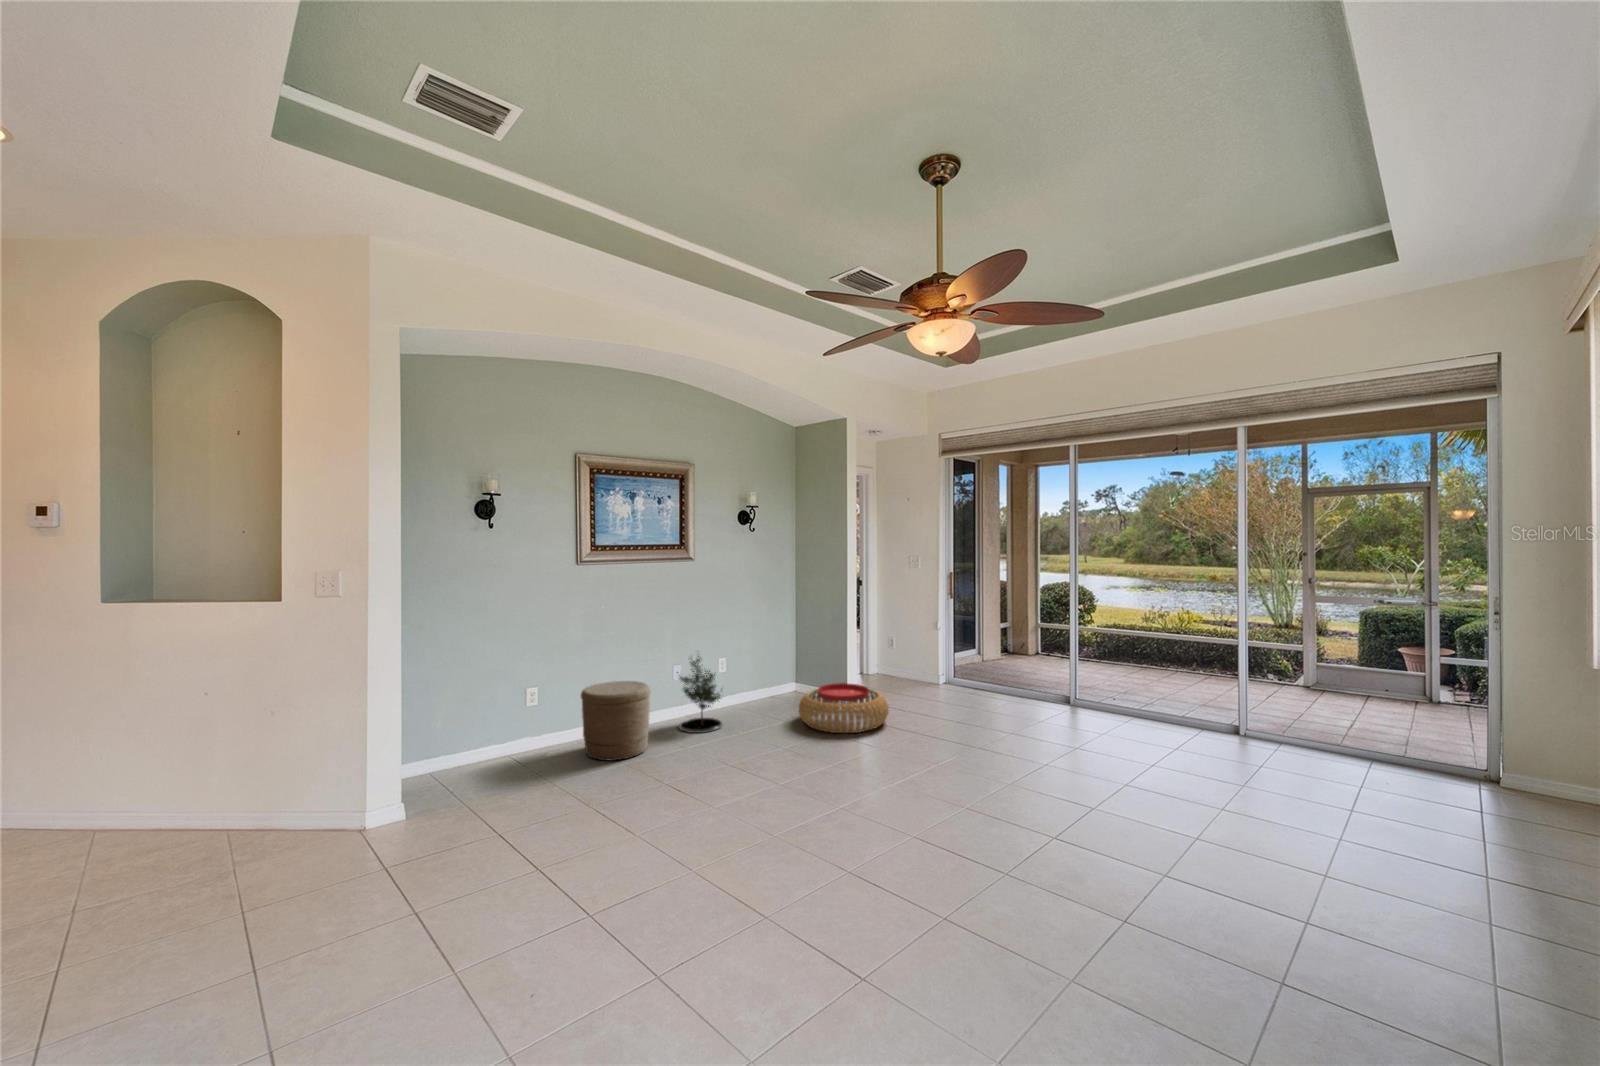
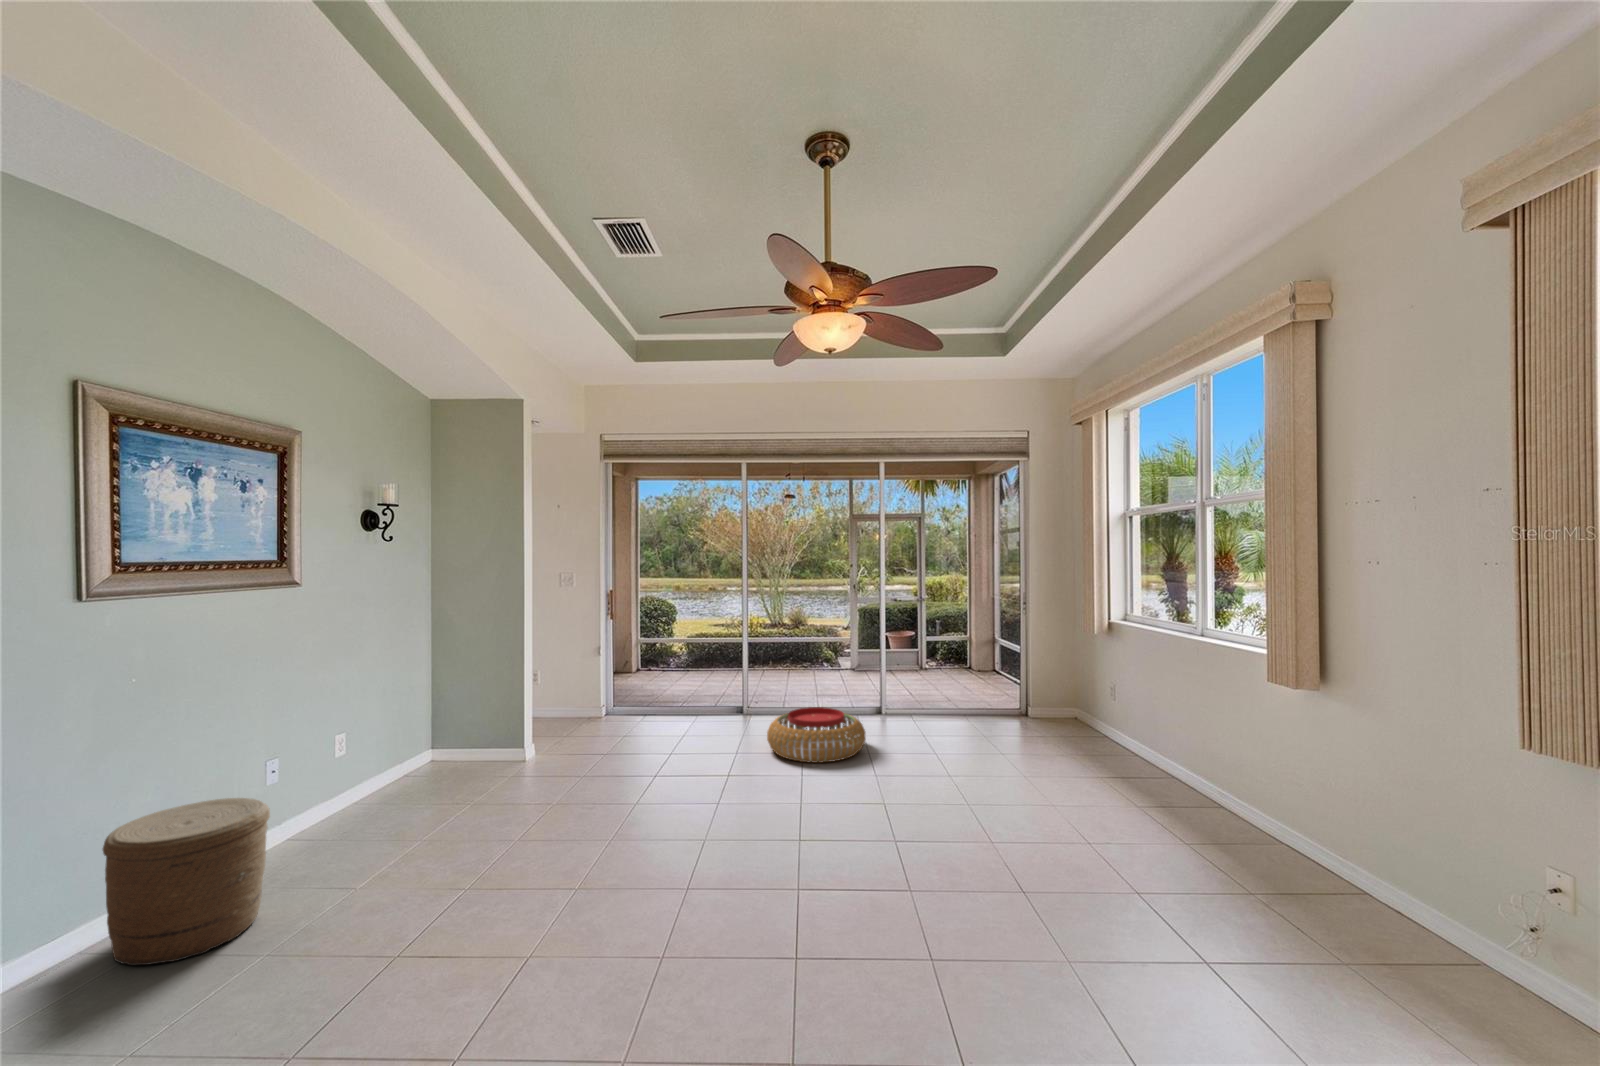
potted tree: present [679,656,722,733] -> none [274,726,373,864]
pouf: present [799,683,889,733] -> present [767,707,866,763]

